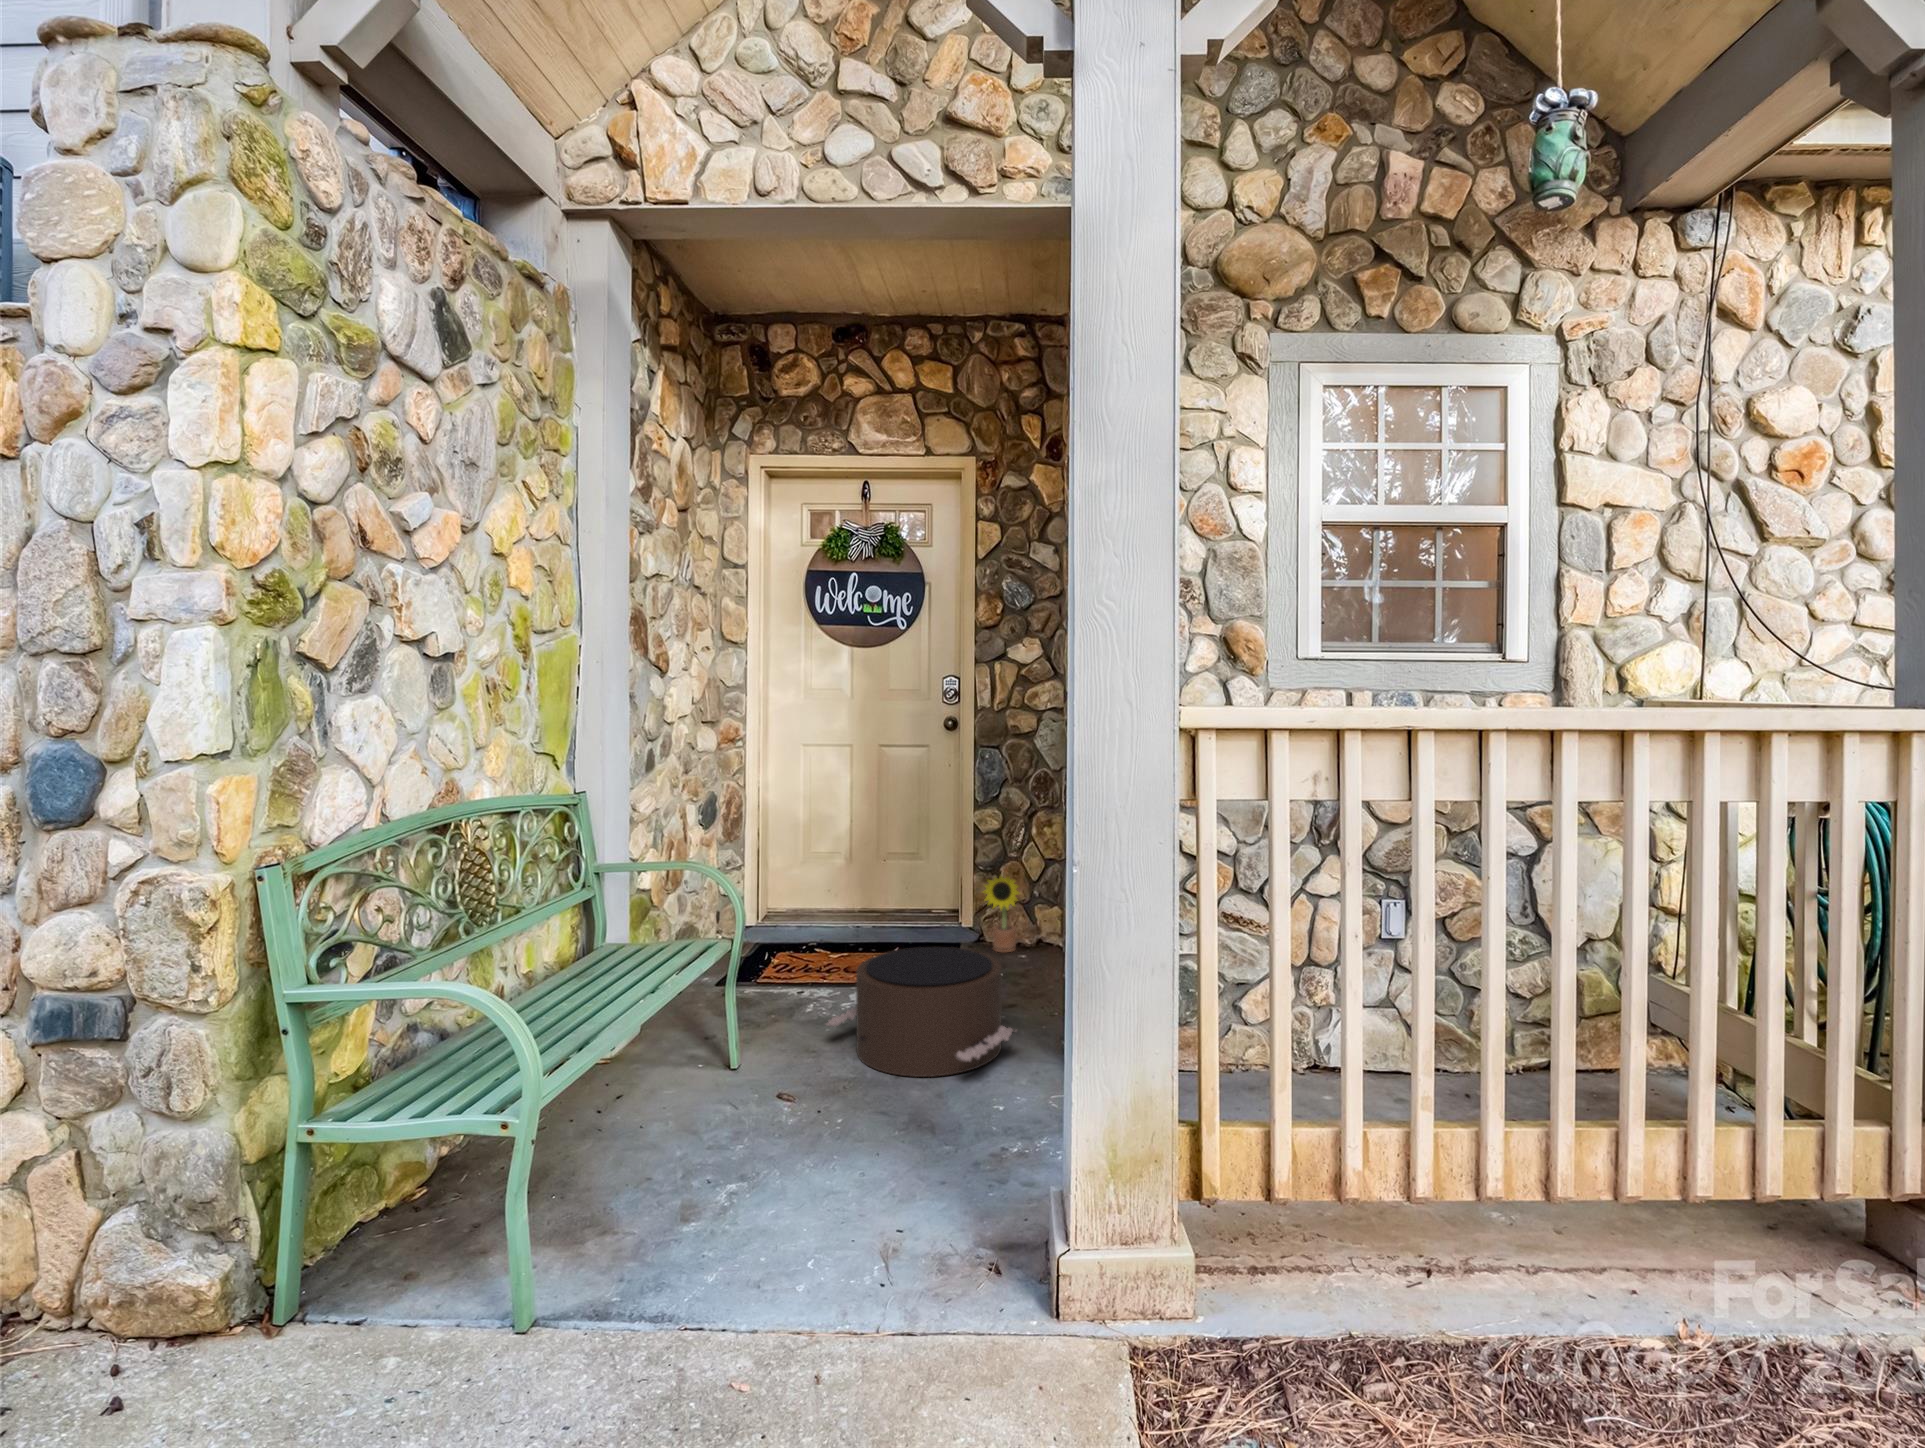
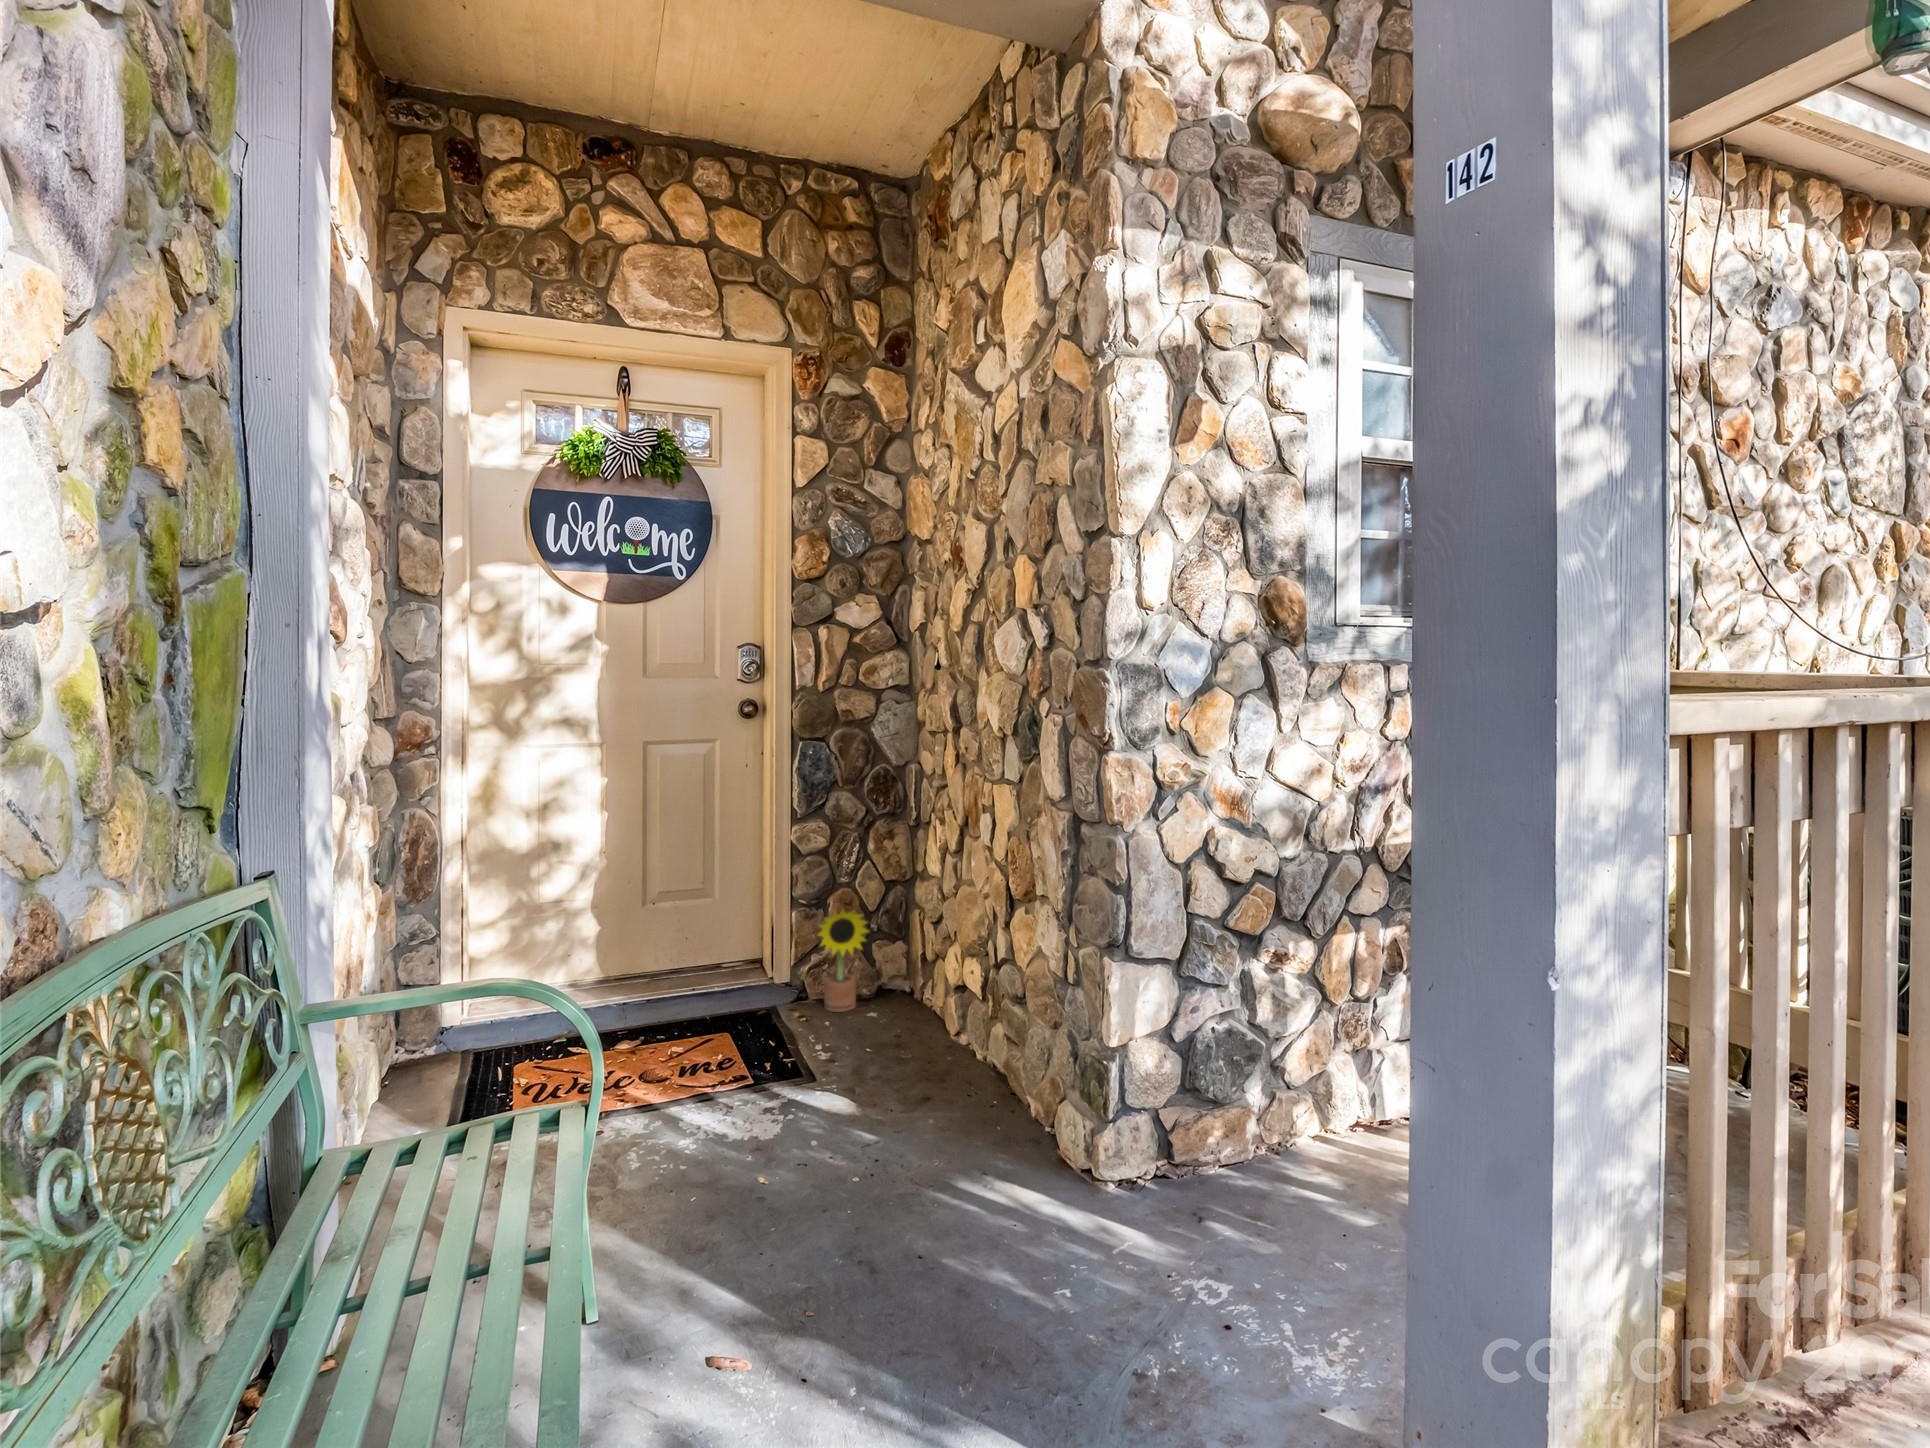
pouf: present [826,947,1014,1077] -> none [703,1021,990,1231]

